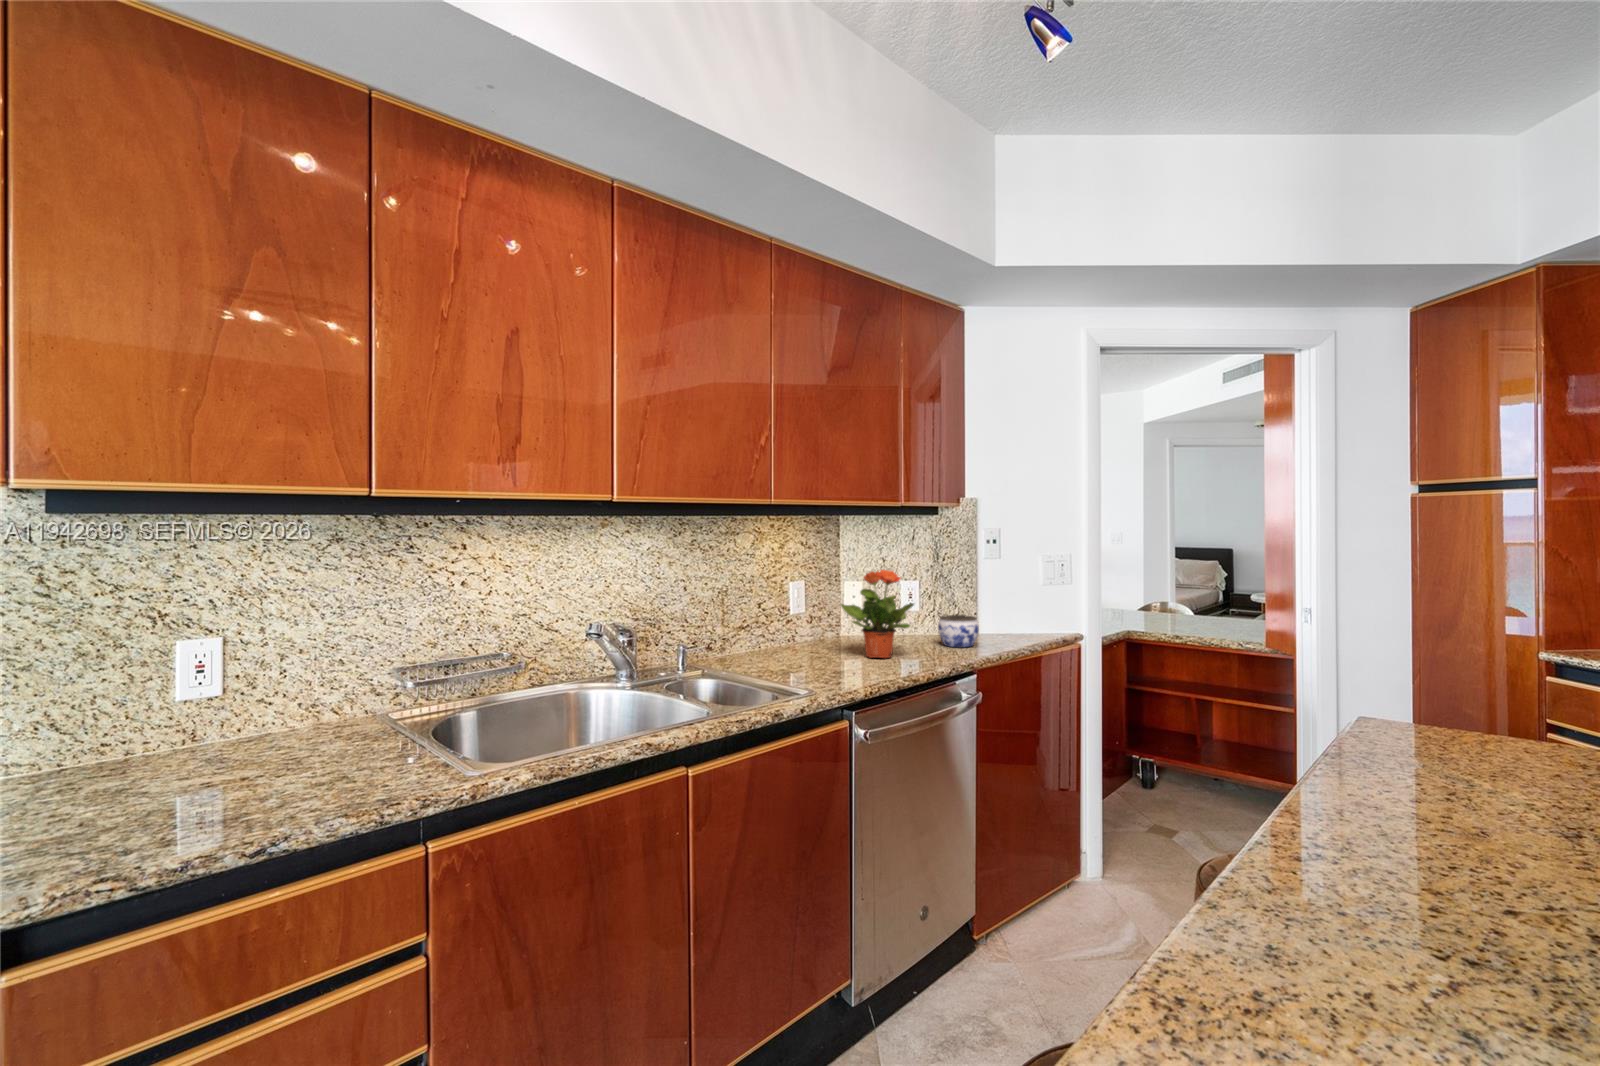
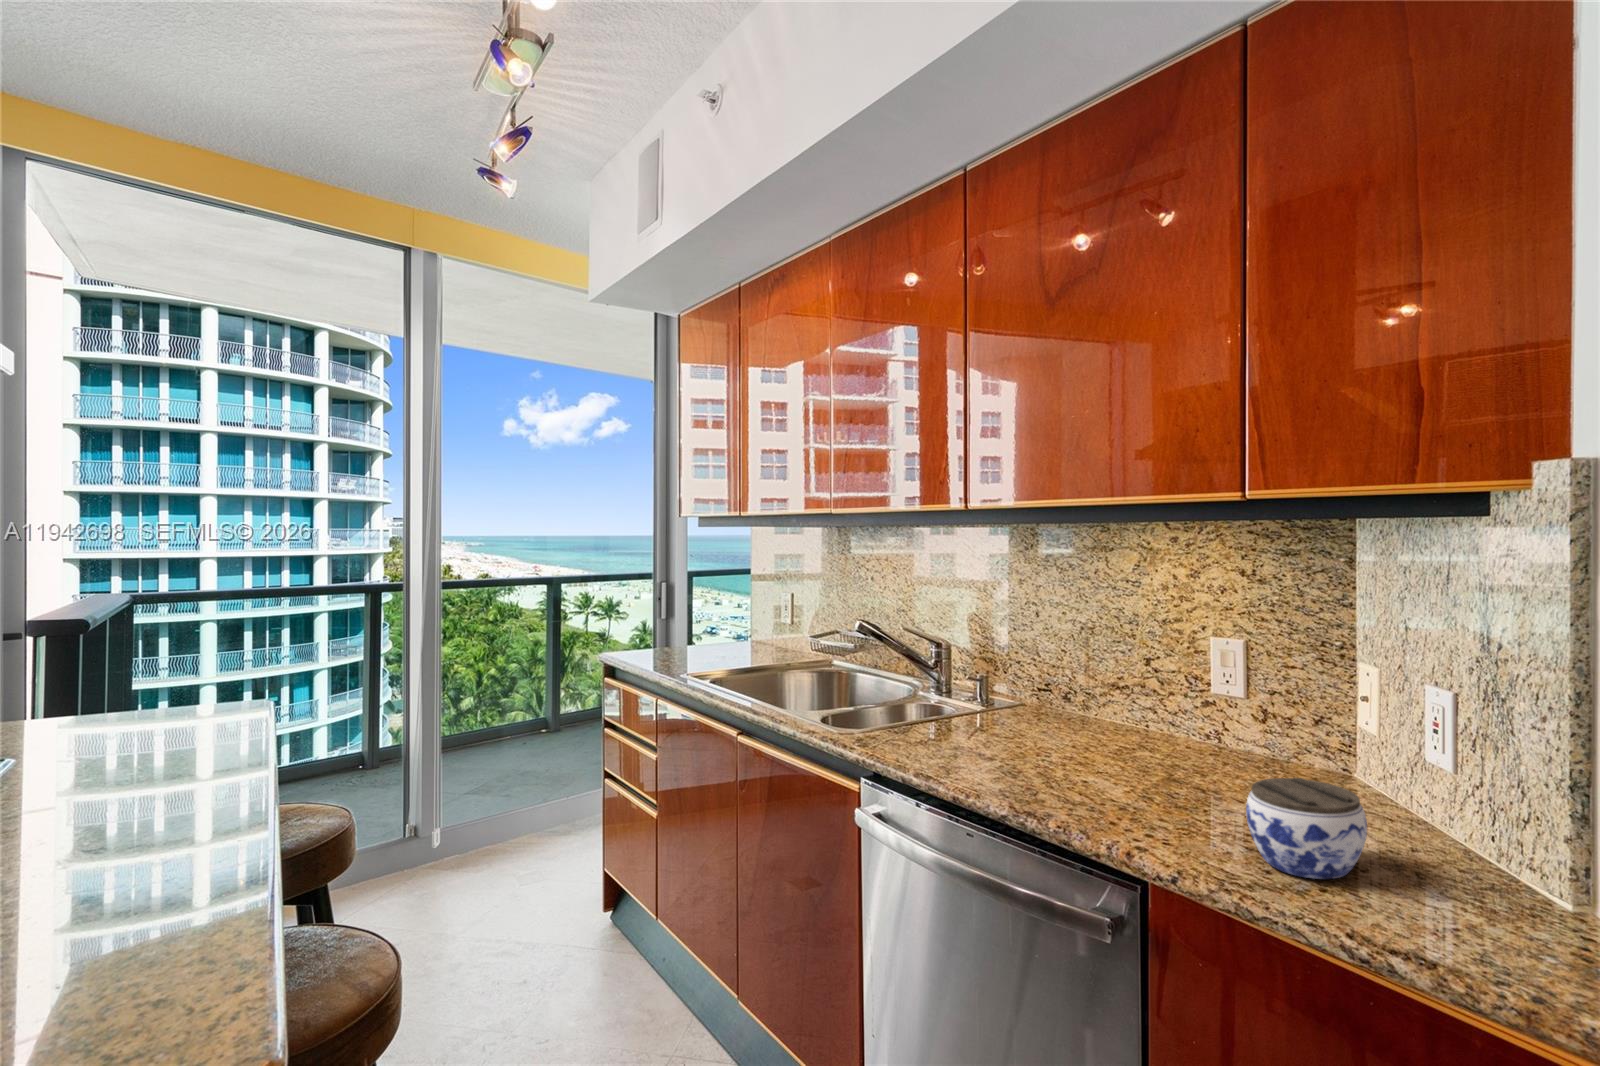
potted plant: present [840,570,914,658] -> none [1037,628,1192,794]

